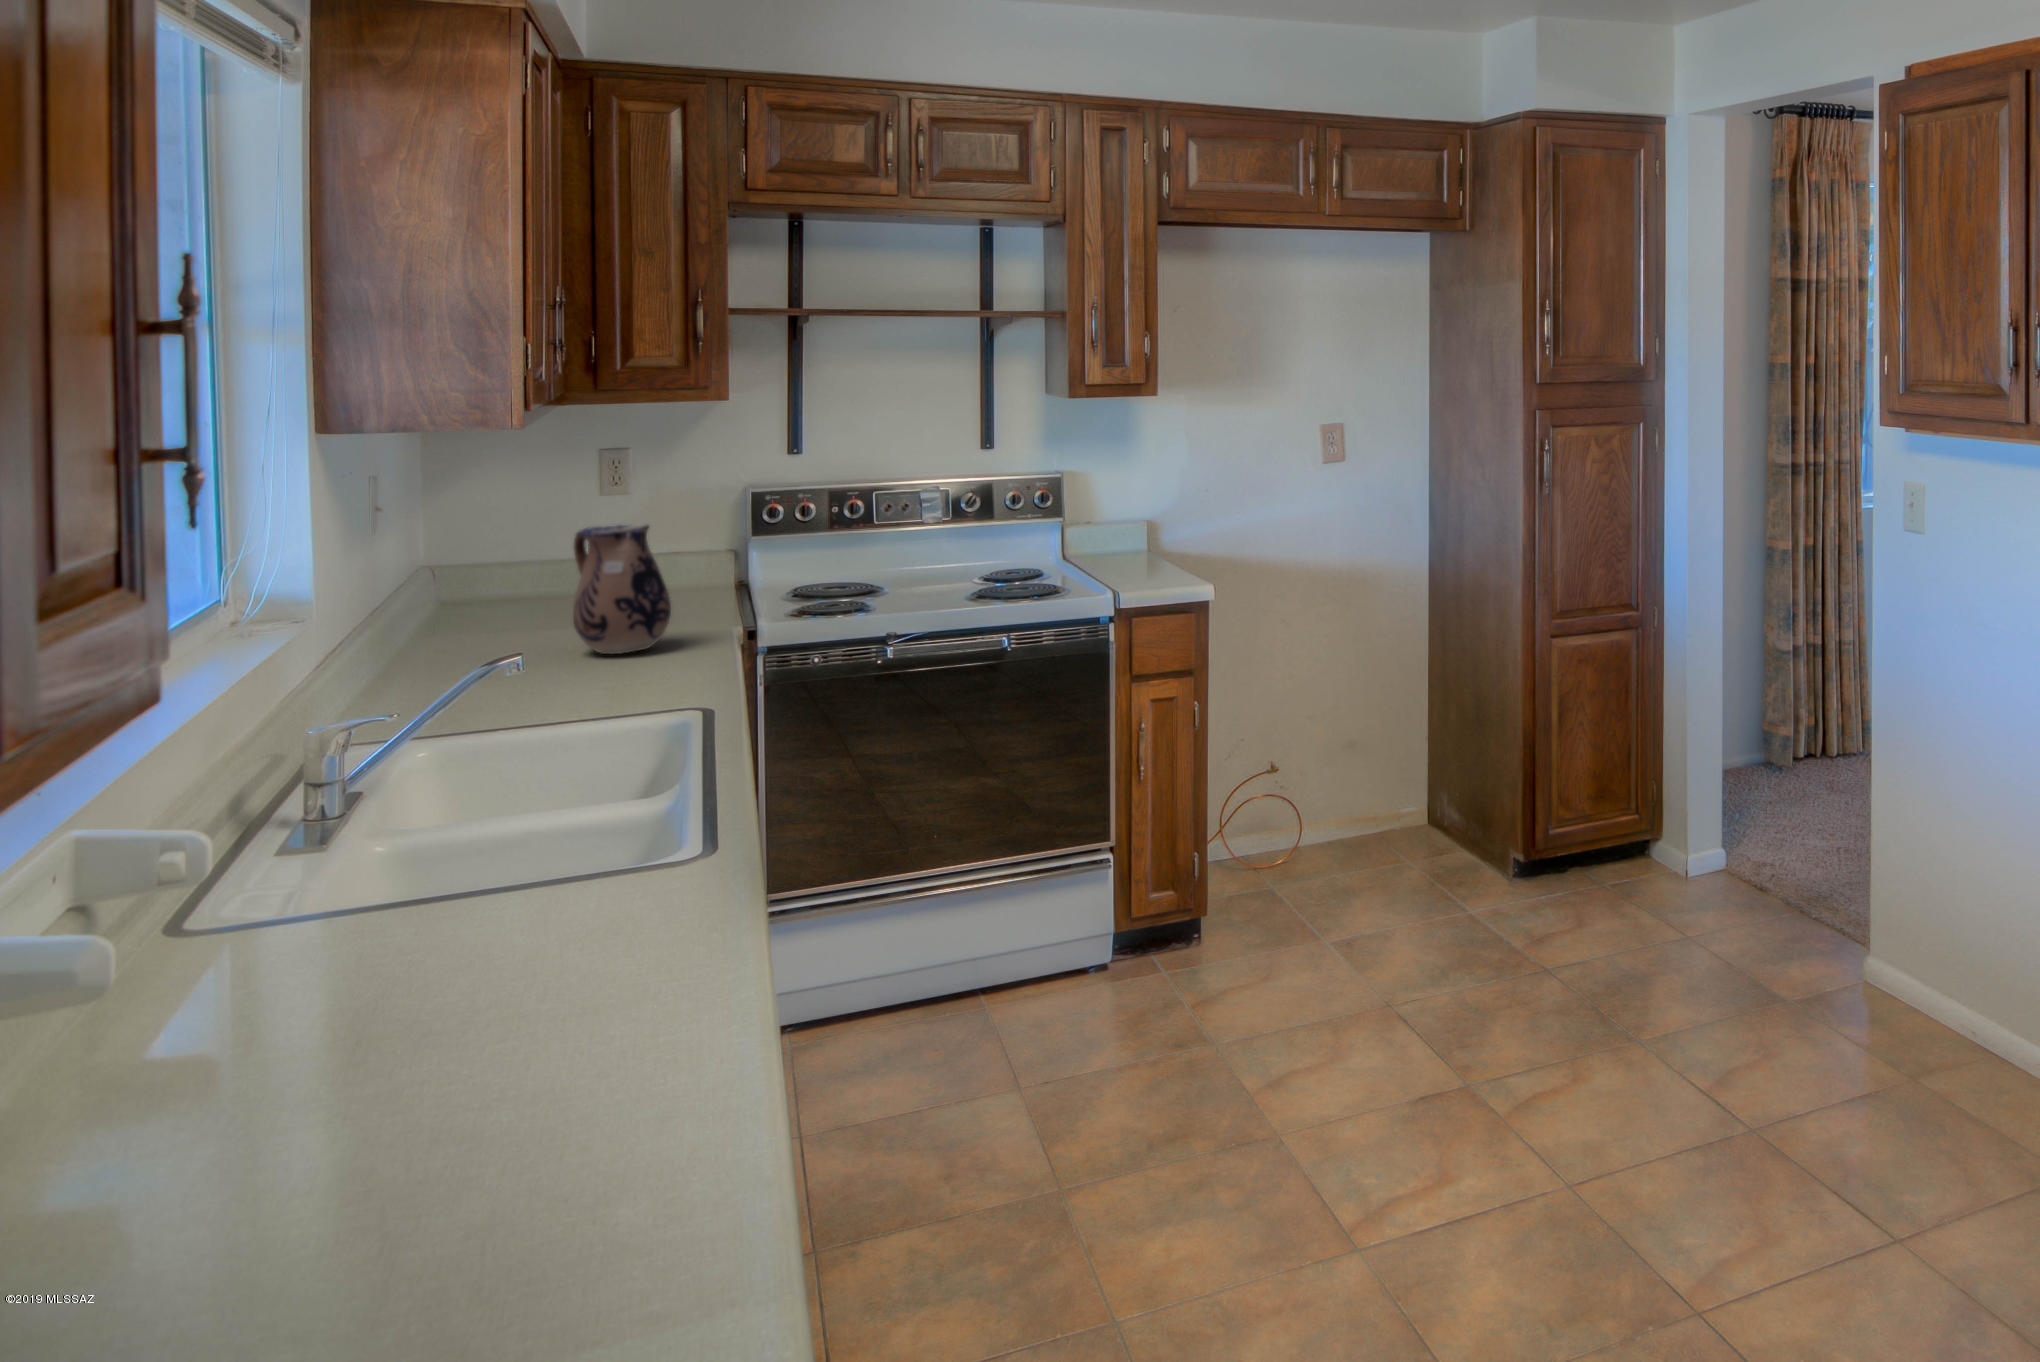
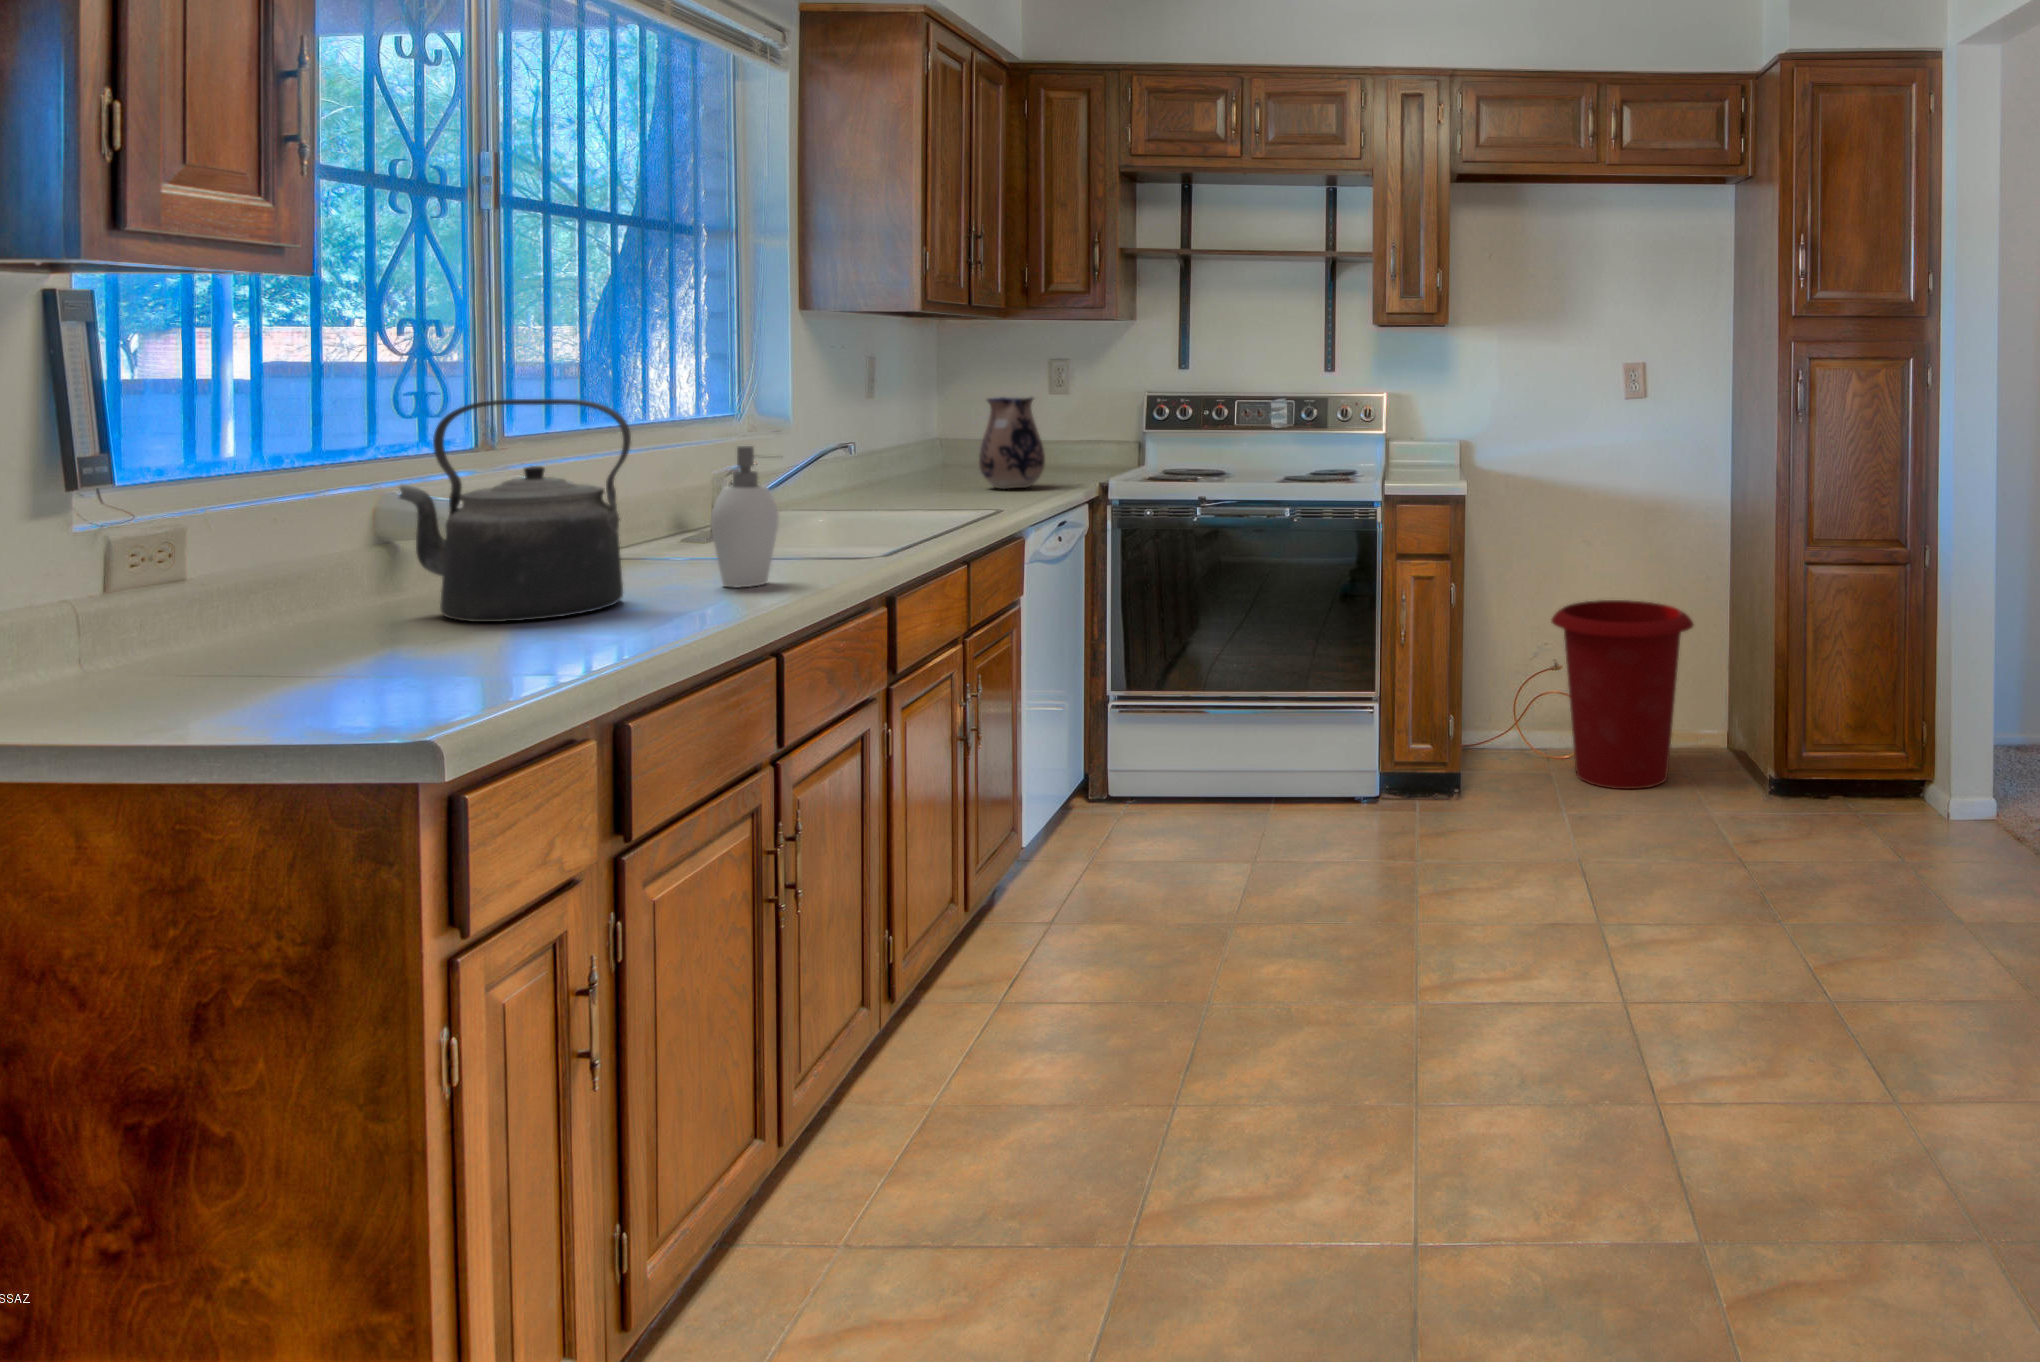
waste bin: none [1271,686,1427,898] -> present [1551,600,1694,789]
kettle: none [194,708,561,1077] -> present [399,399,631,622]
soap dispenser: none [598,720,718,923] -> present [711,446,779,587]

